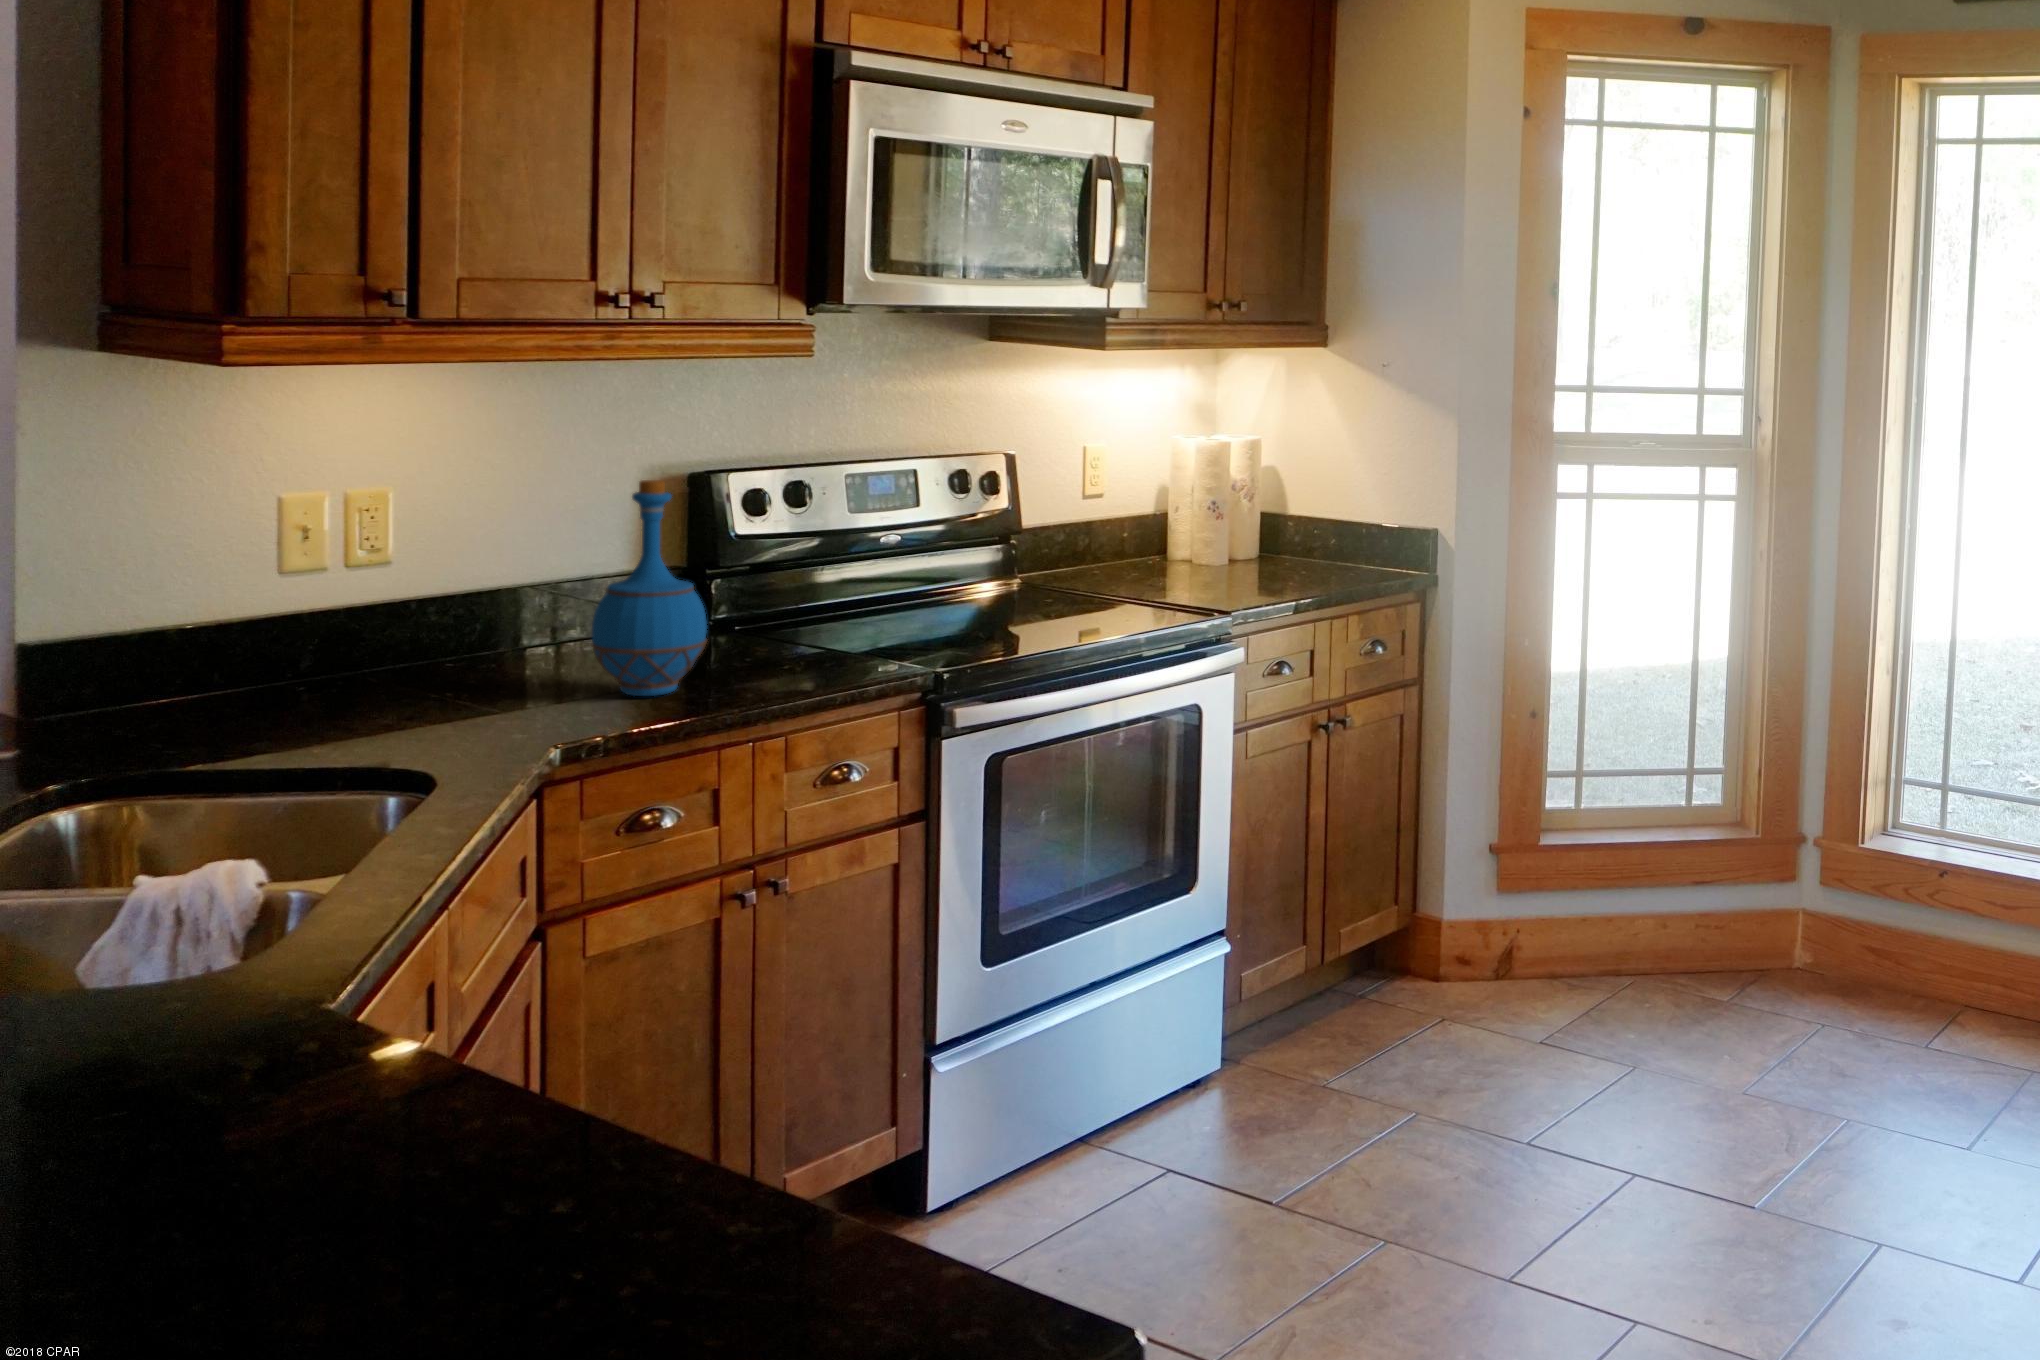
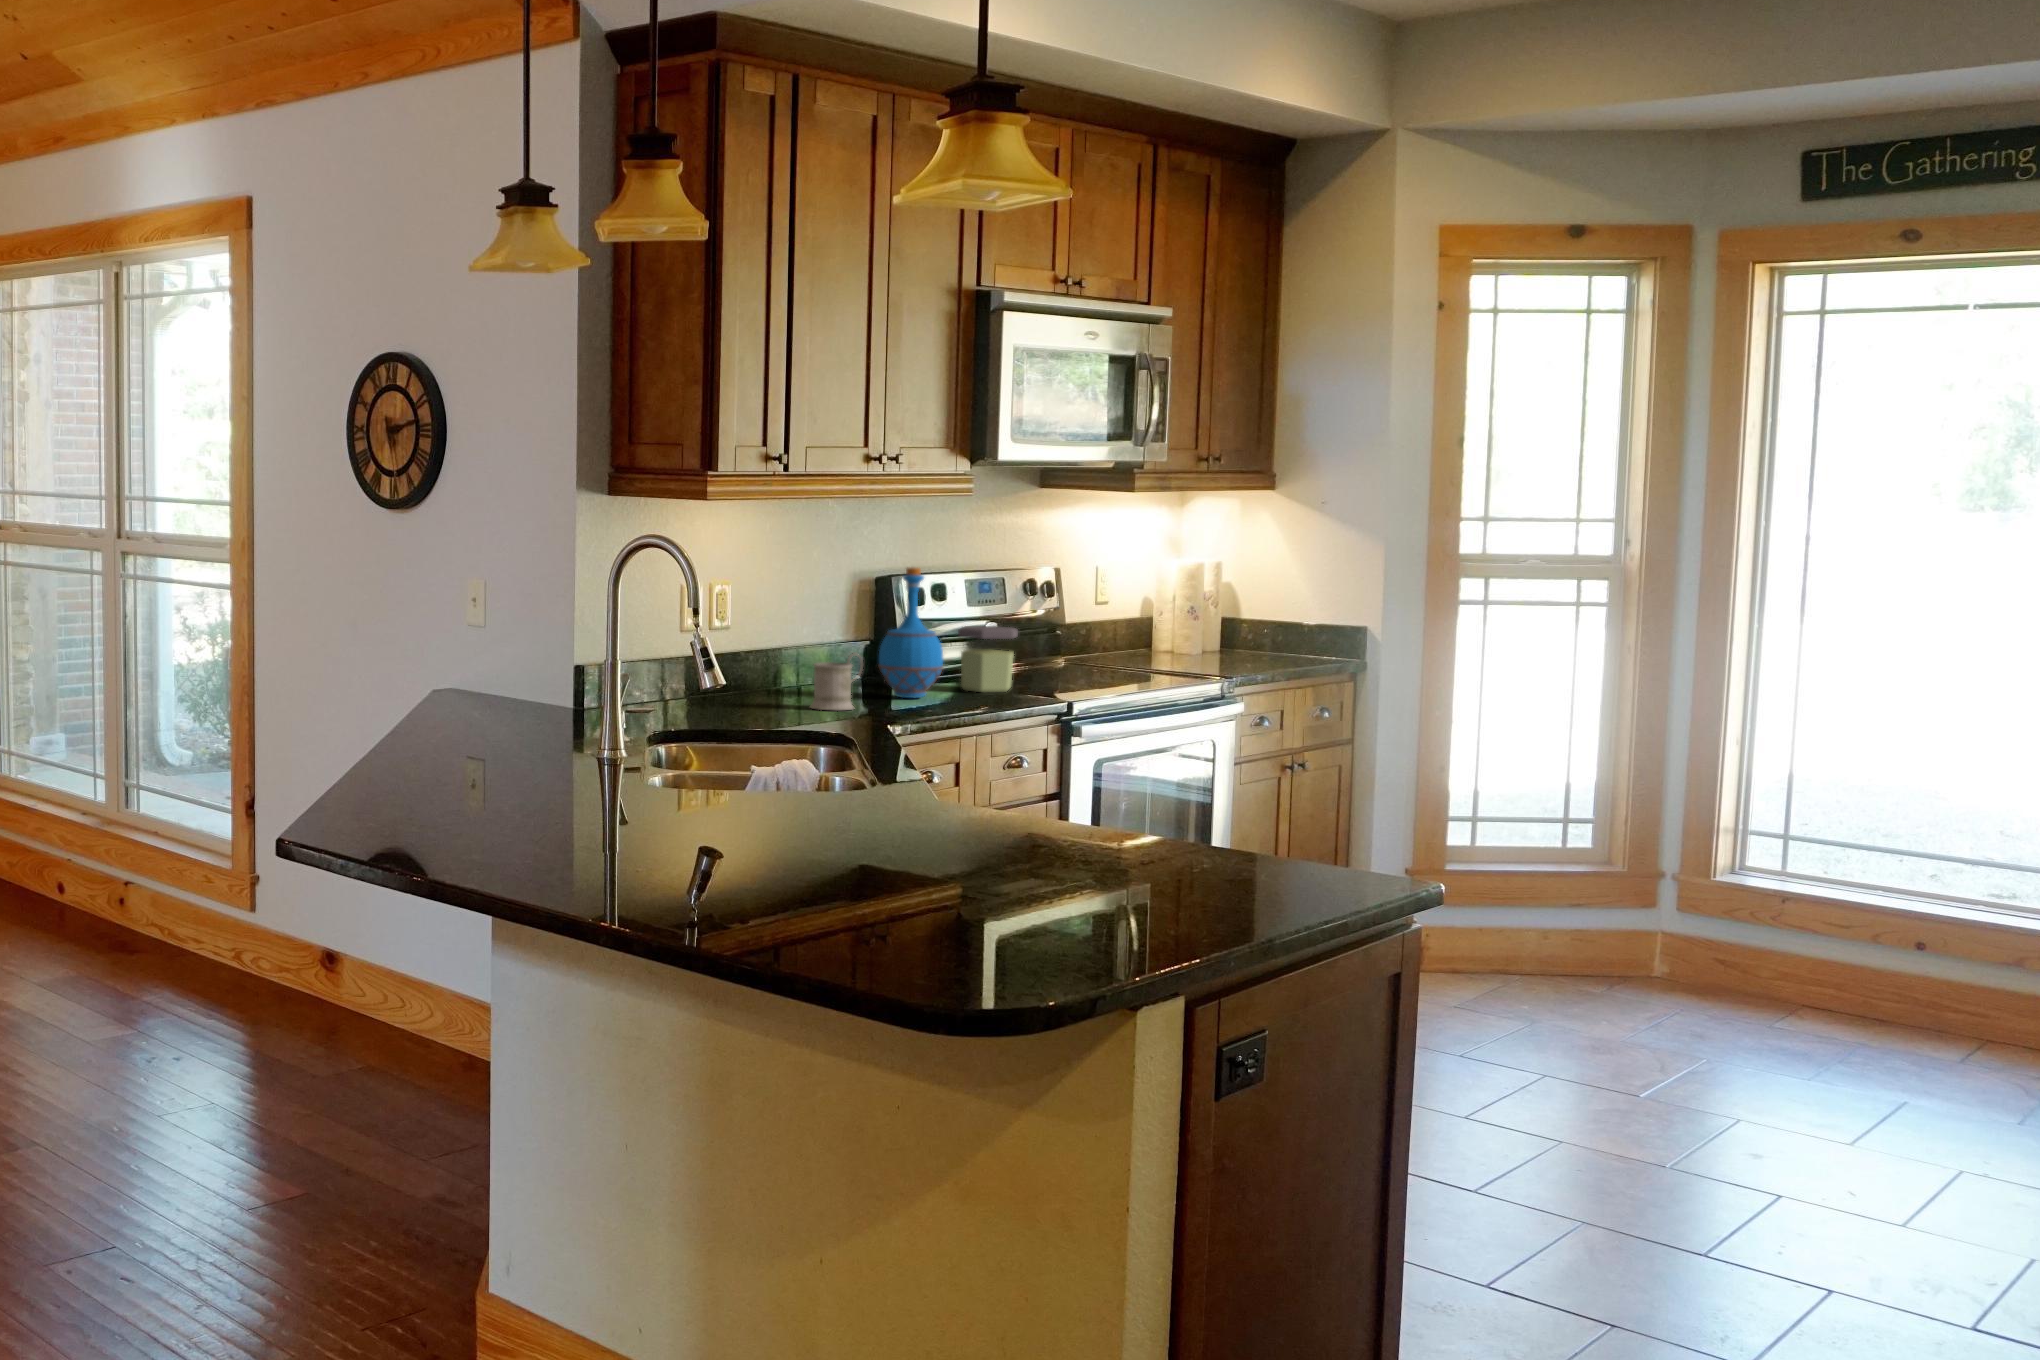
jar: none [762,562,866,672] -> present [958,626,1018,692]
mug: none [404,633,523,744] -> present [810,652,863,710]

